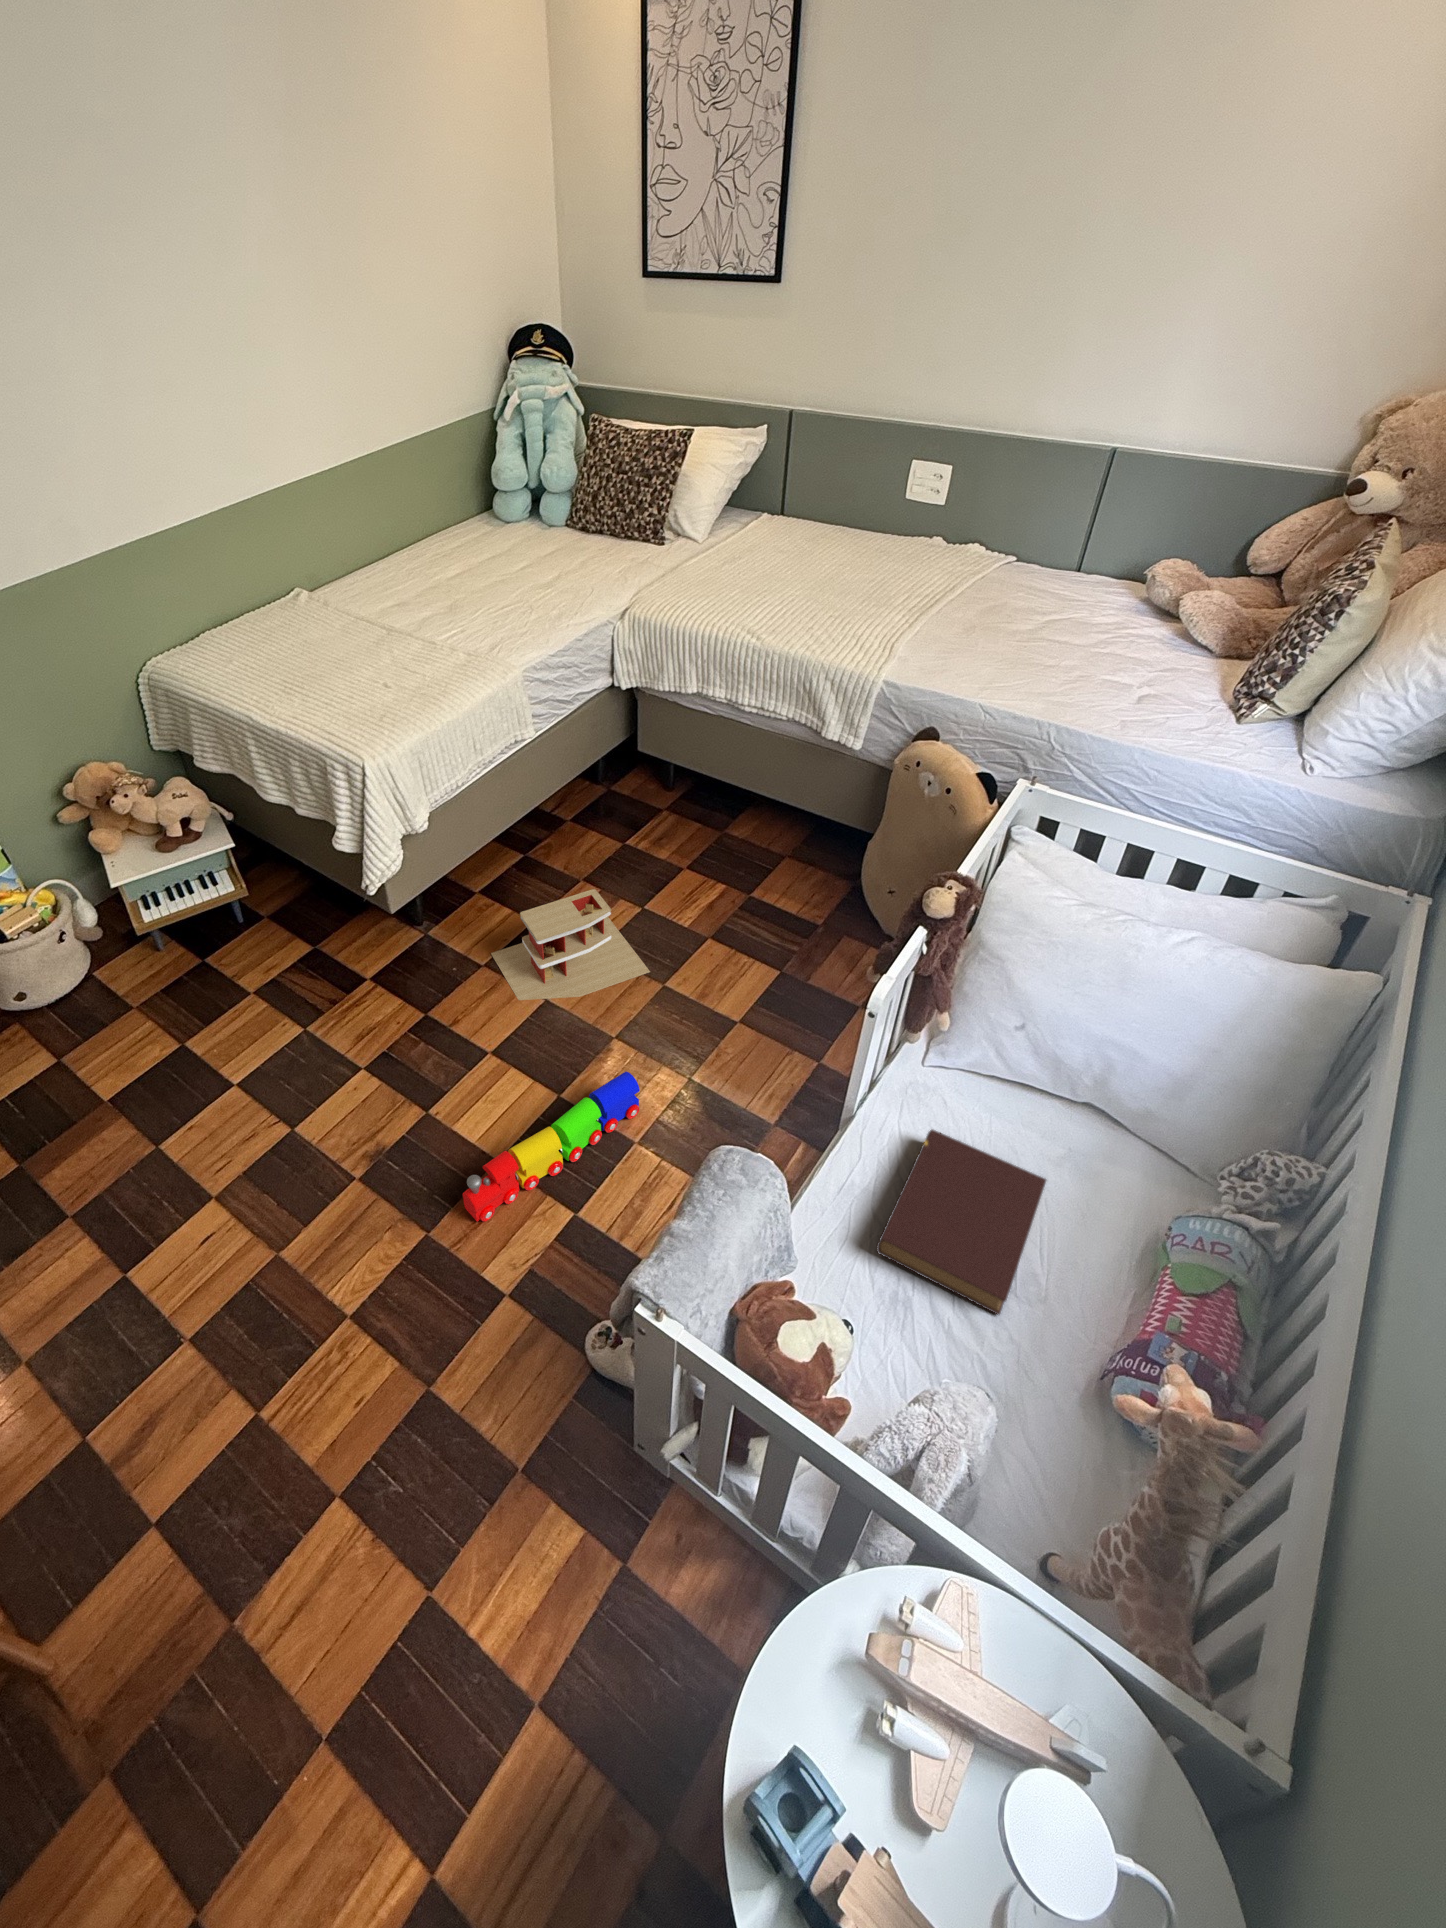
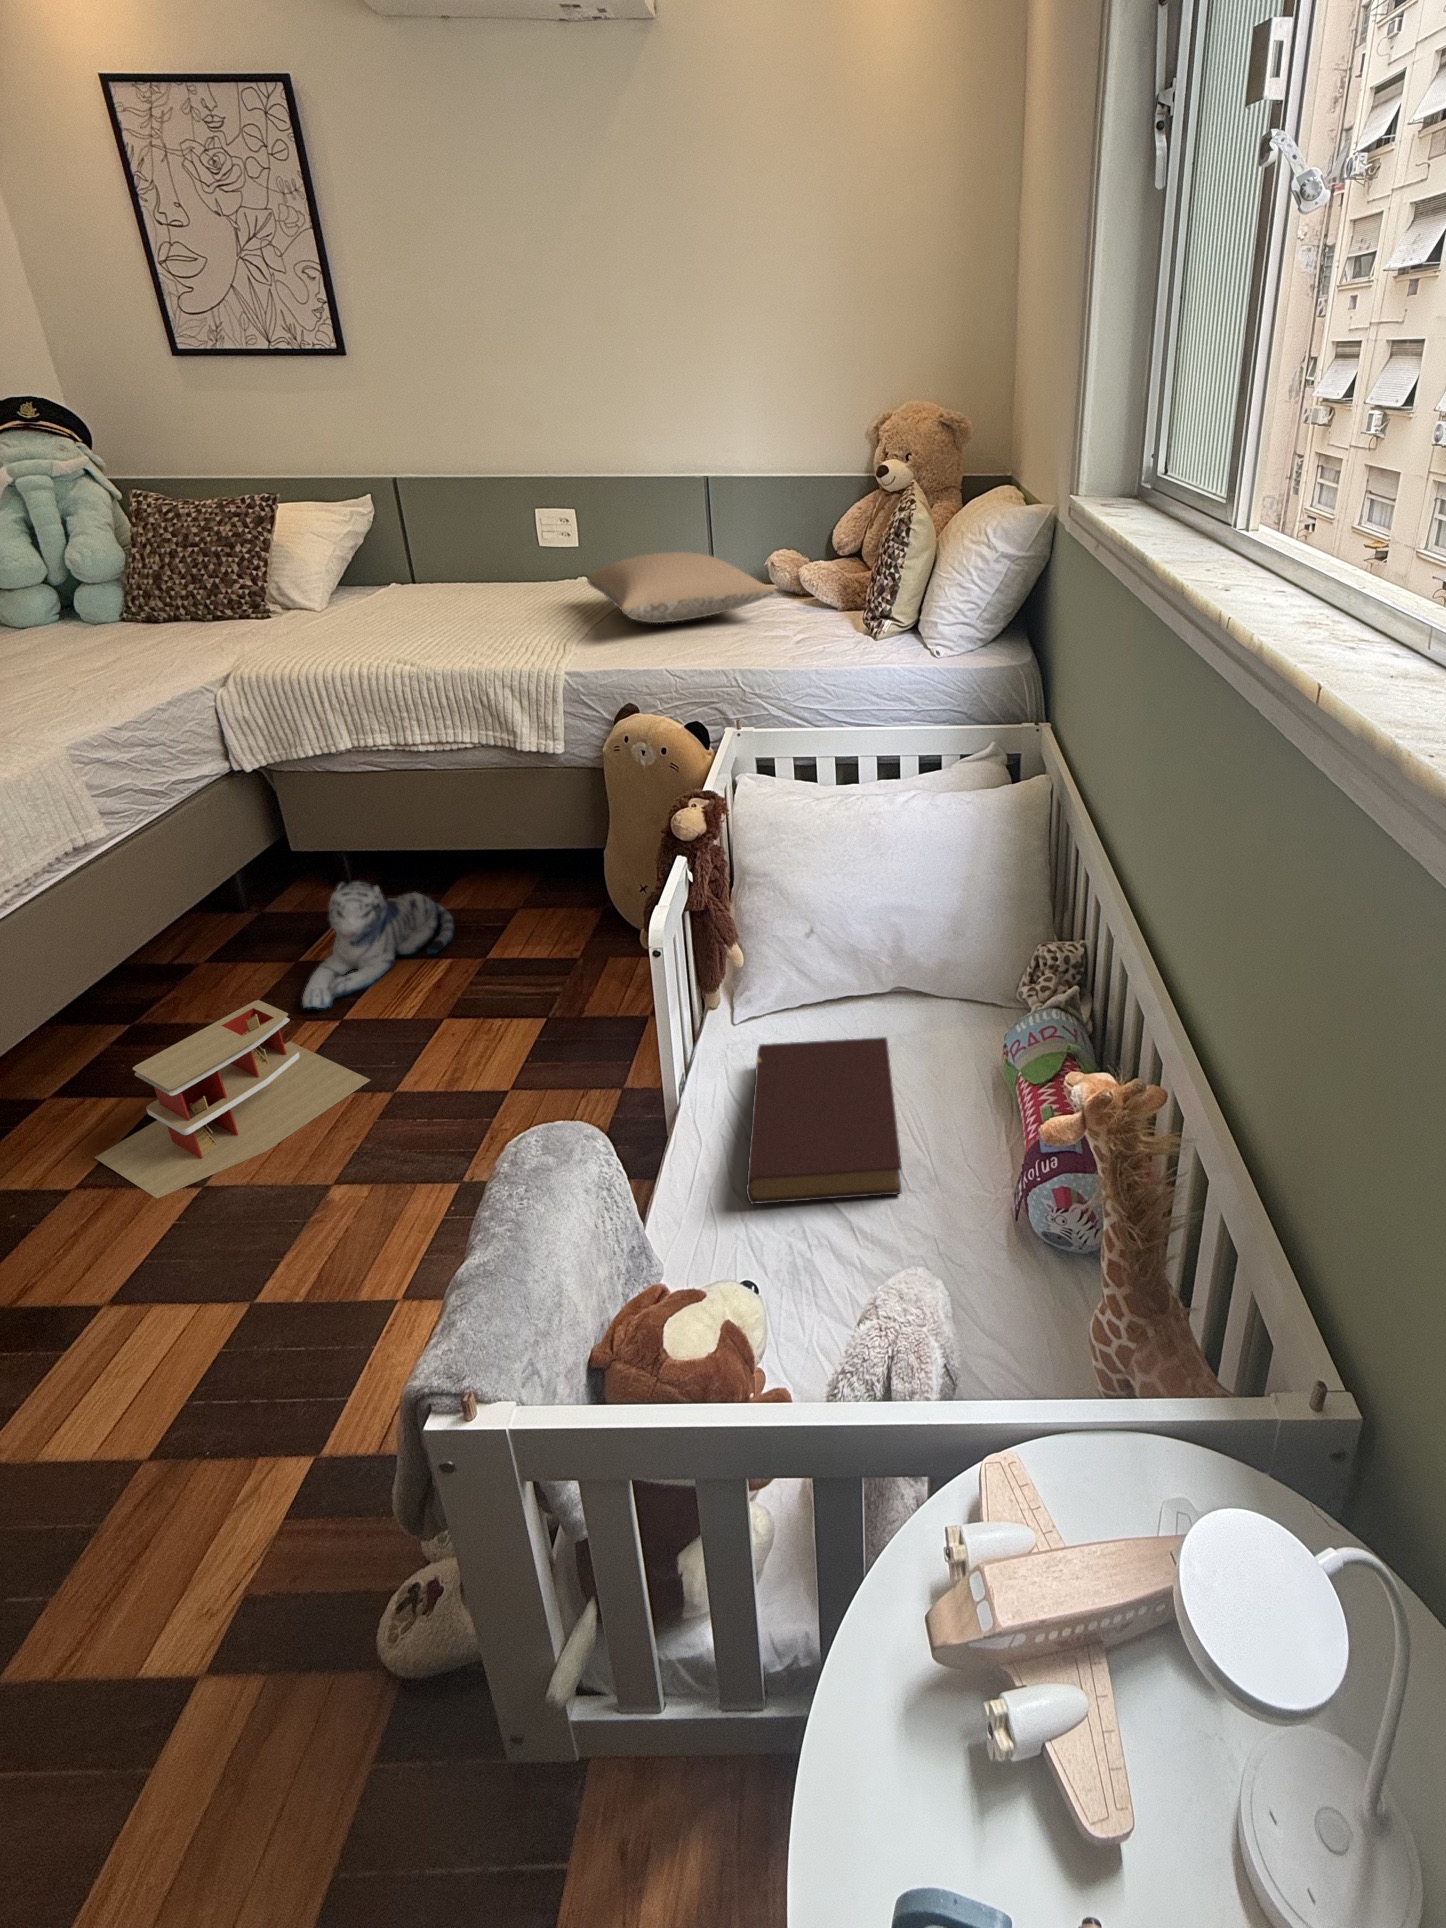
pillow: none [939,555,1141,640] -> present [587,552,776,623]
plush toy: none [619,807,735,897] -> present [302,882,455,1008]
toy train: present [463,1072,640,1221] -> none [74,1196,393,1571]

